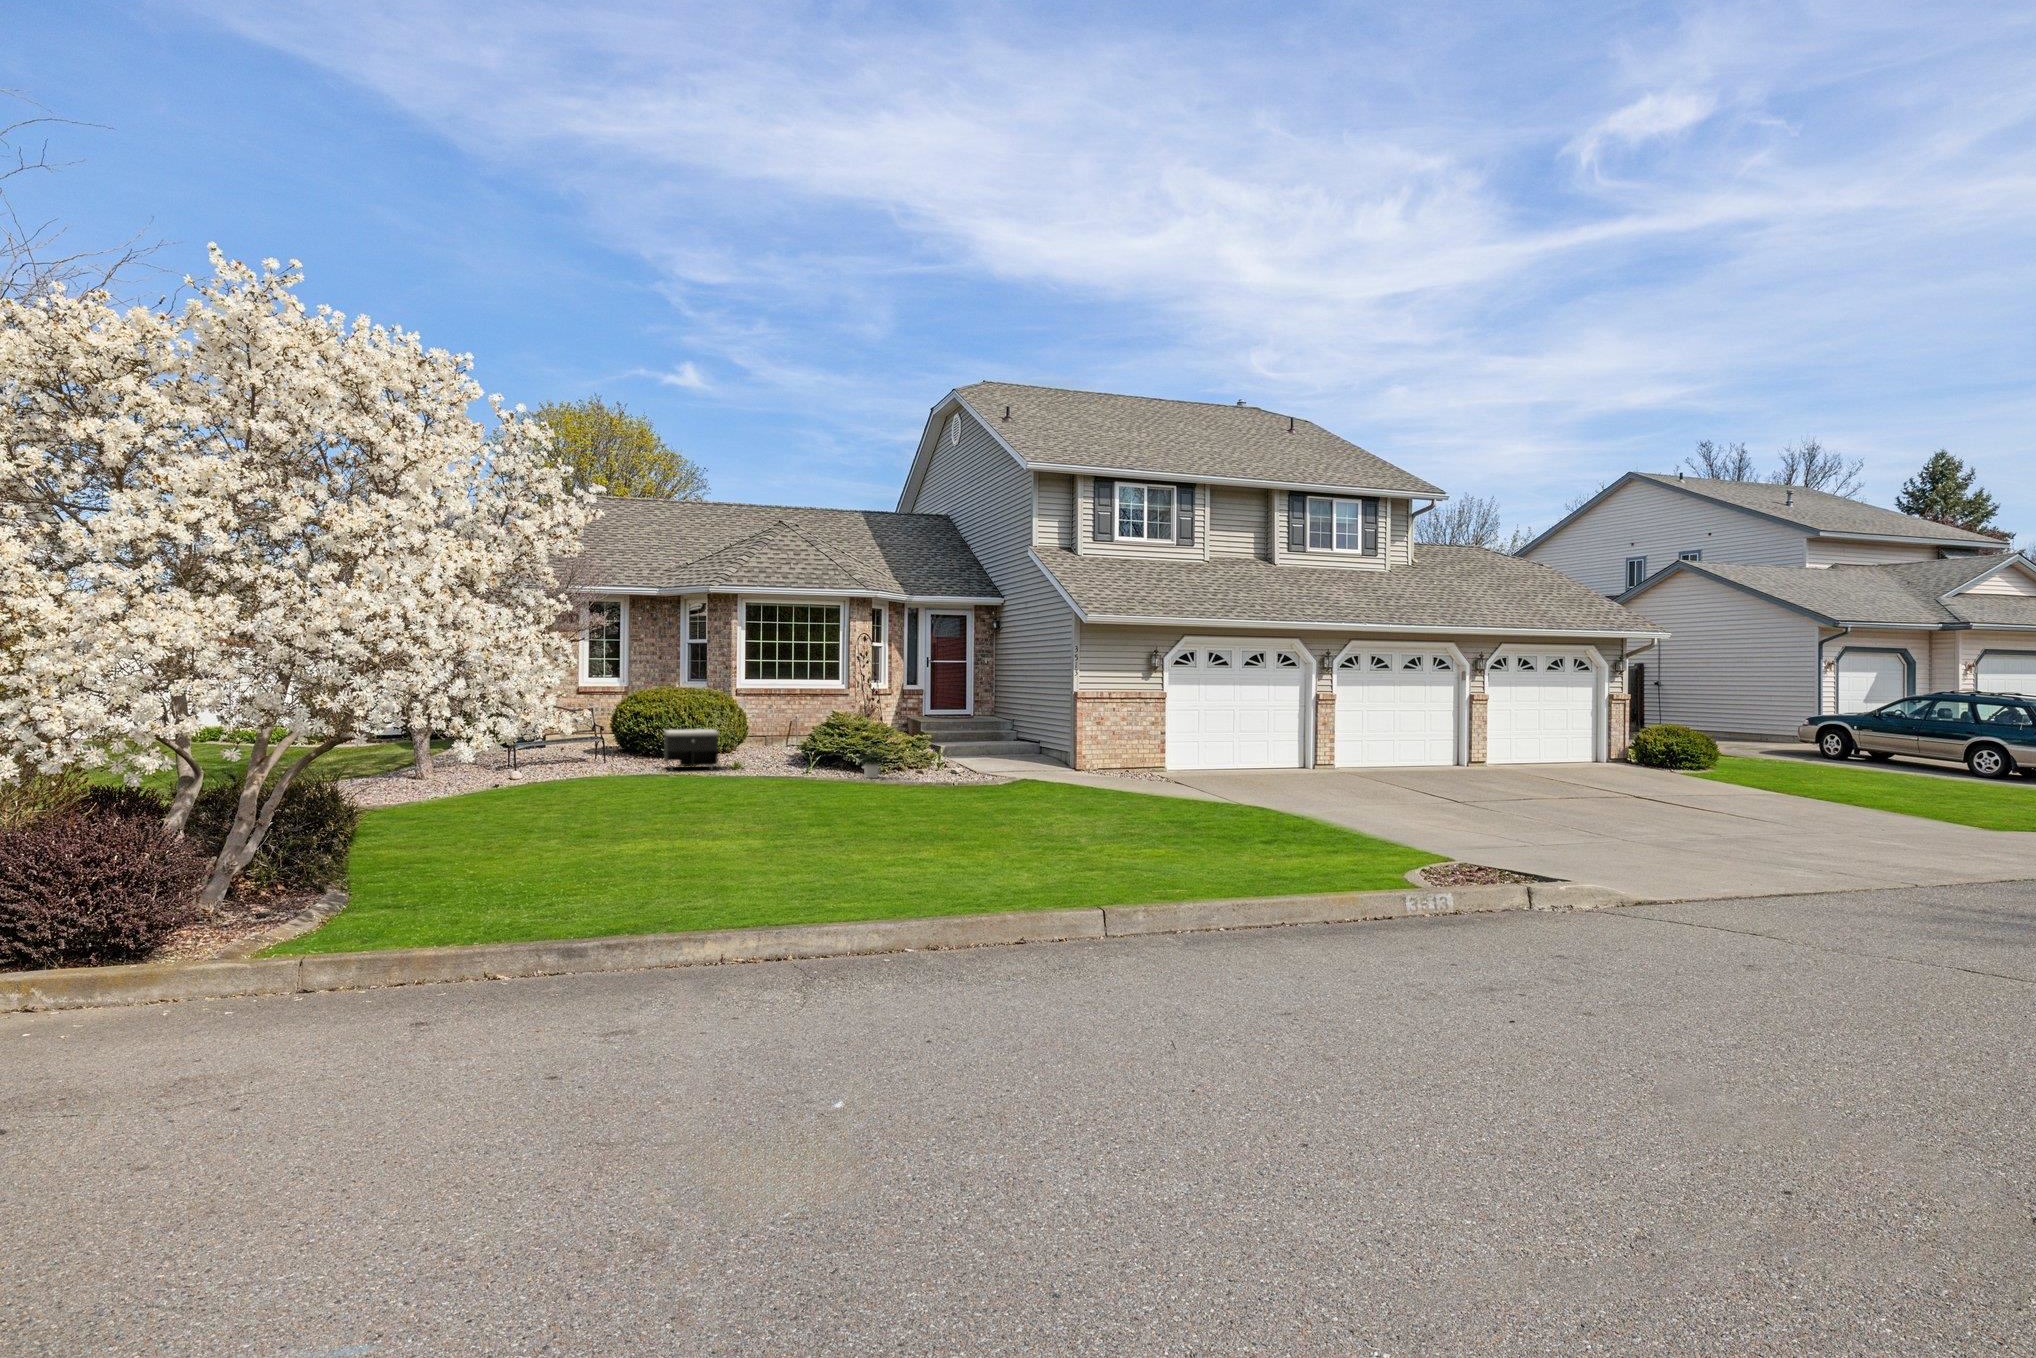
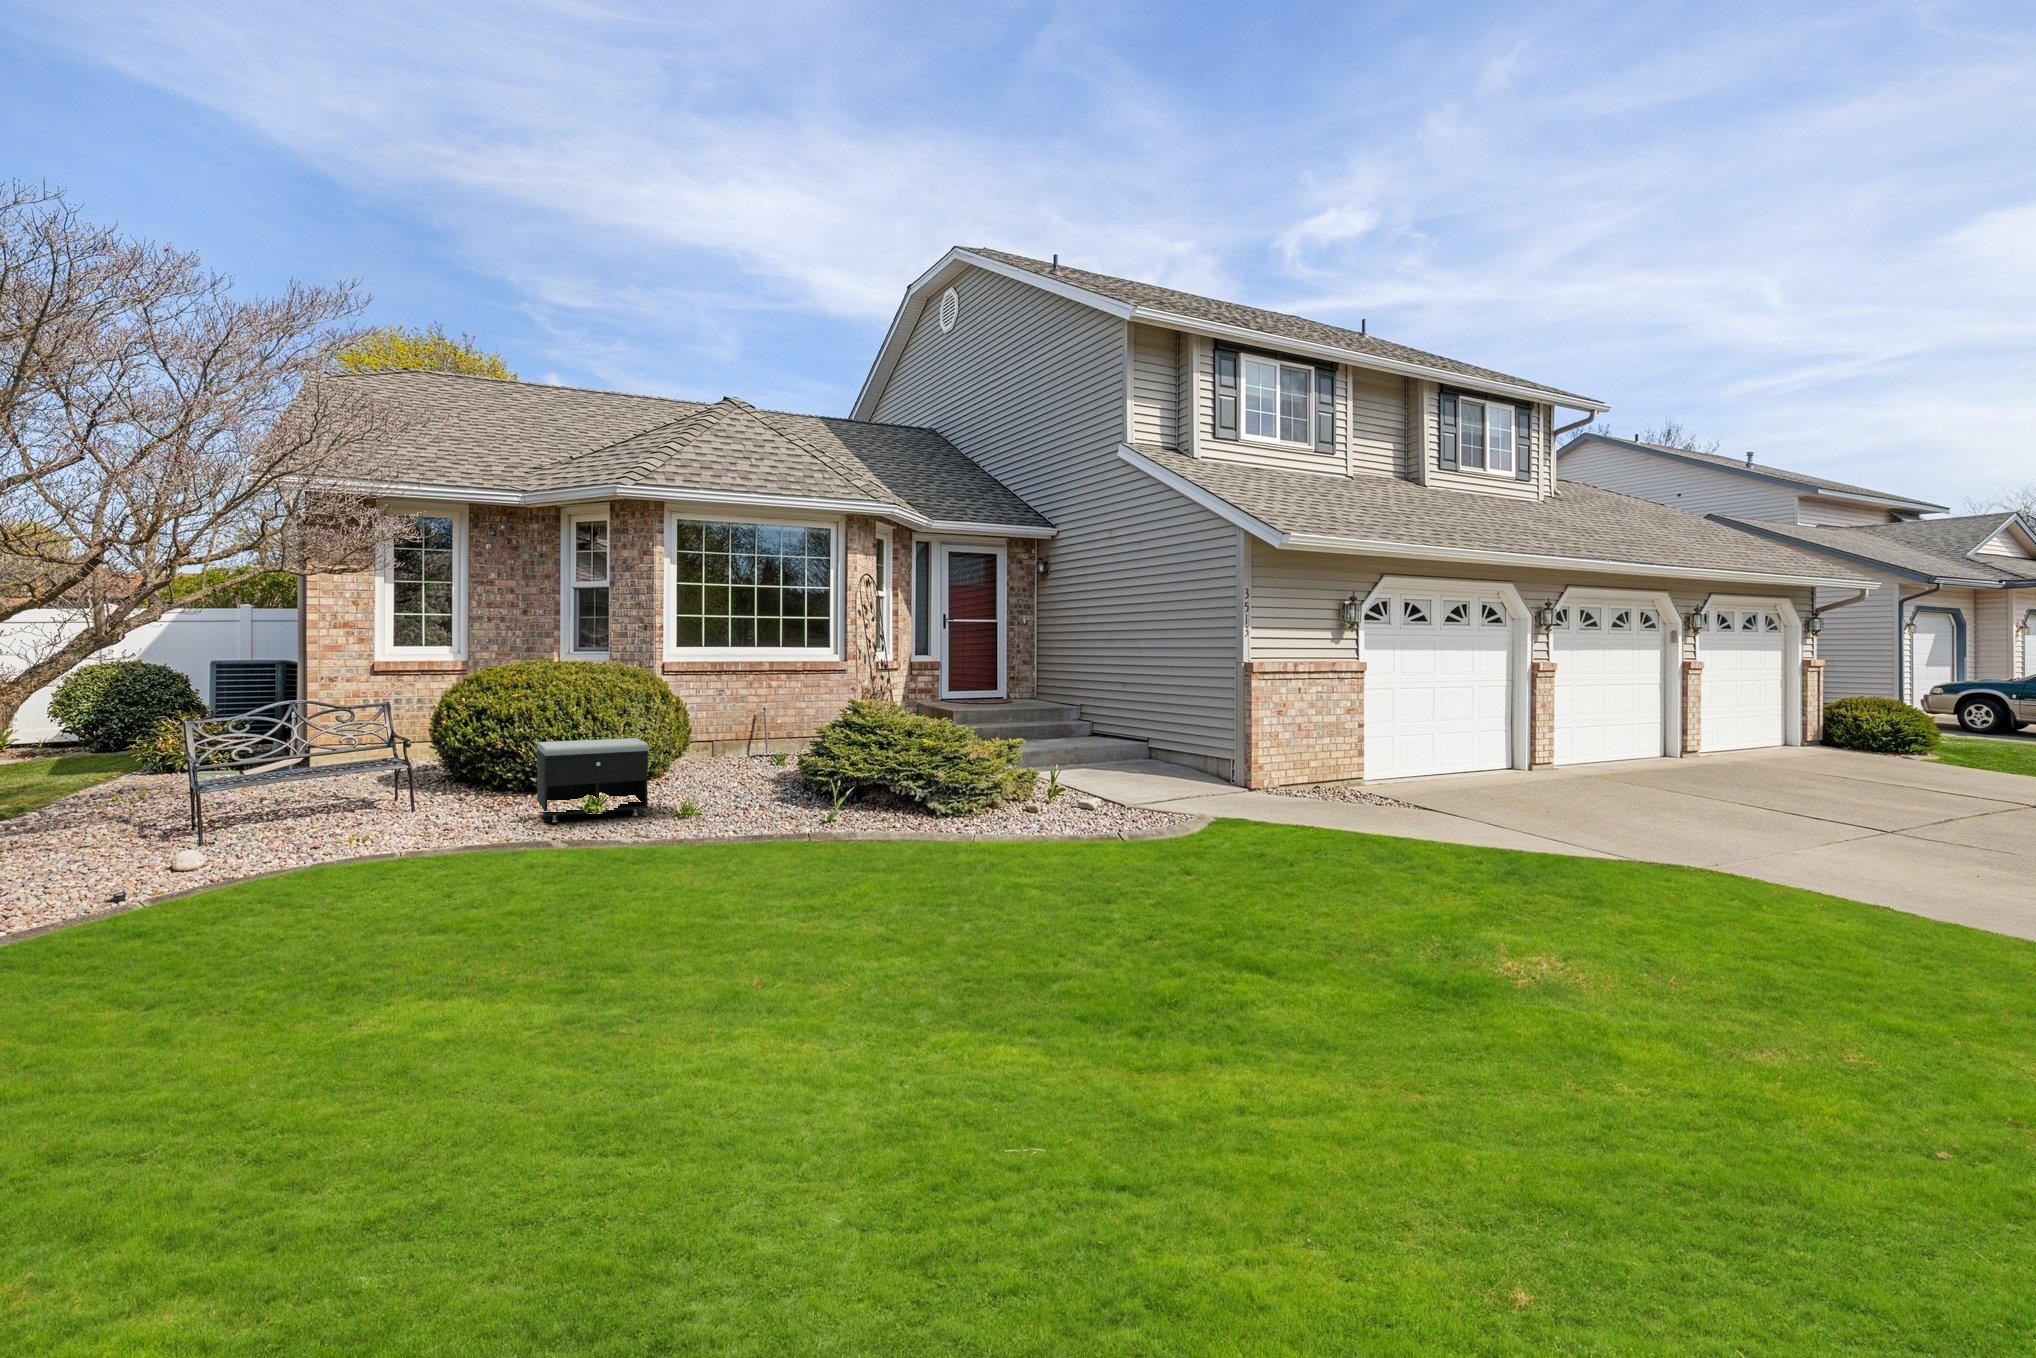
potted plant: present [859,749,885,778] -> none [923,772,991,828]

